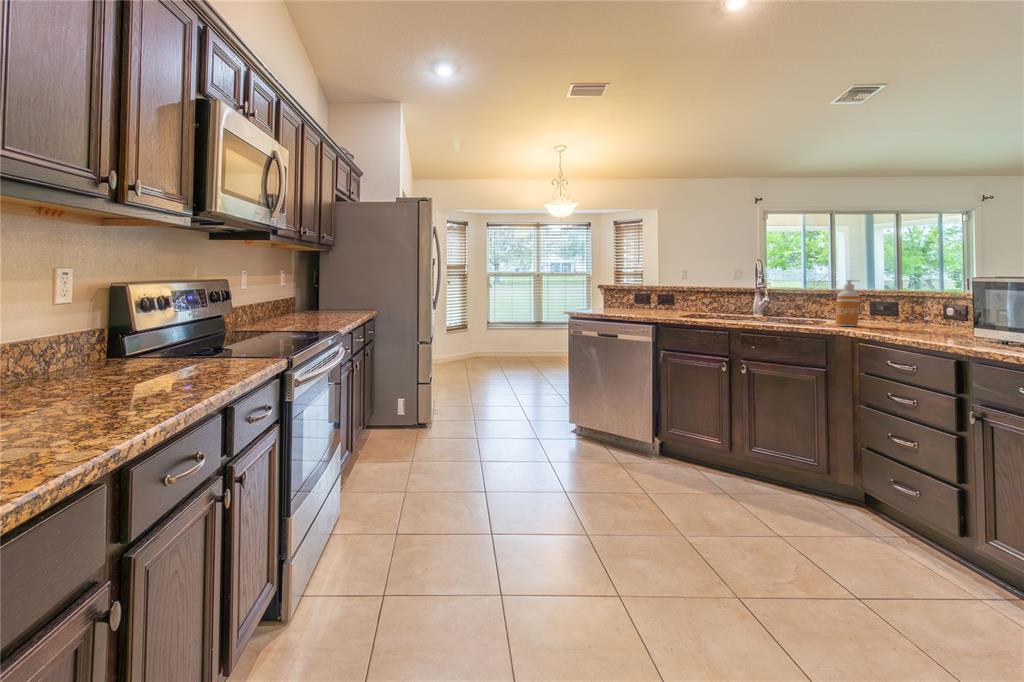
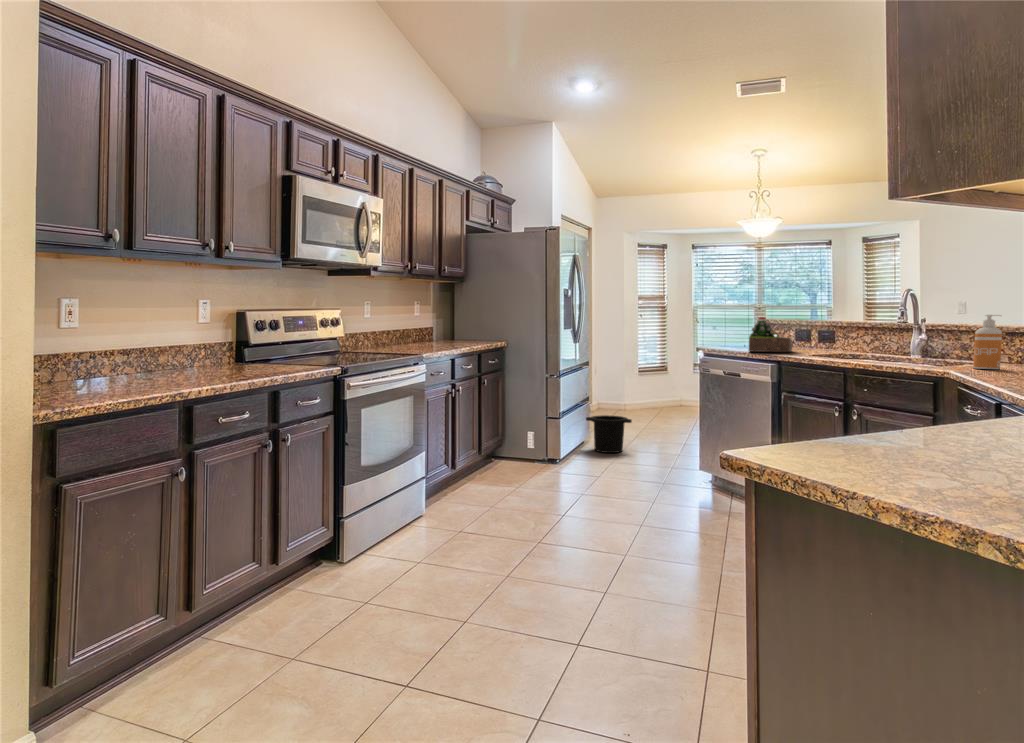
succulent plant: none [618,281,657,313] -> present [749,317,792,352]
trash can: none [445,375,490,413] -> present [586,415,632,453]

